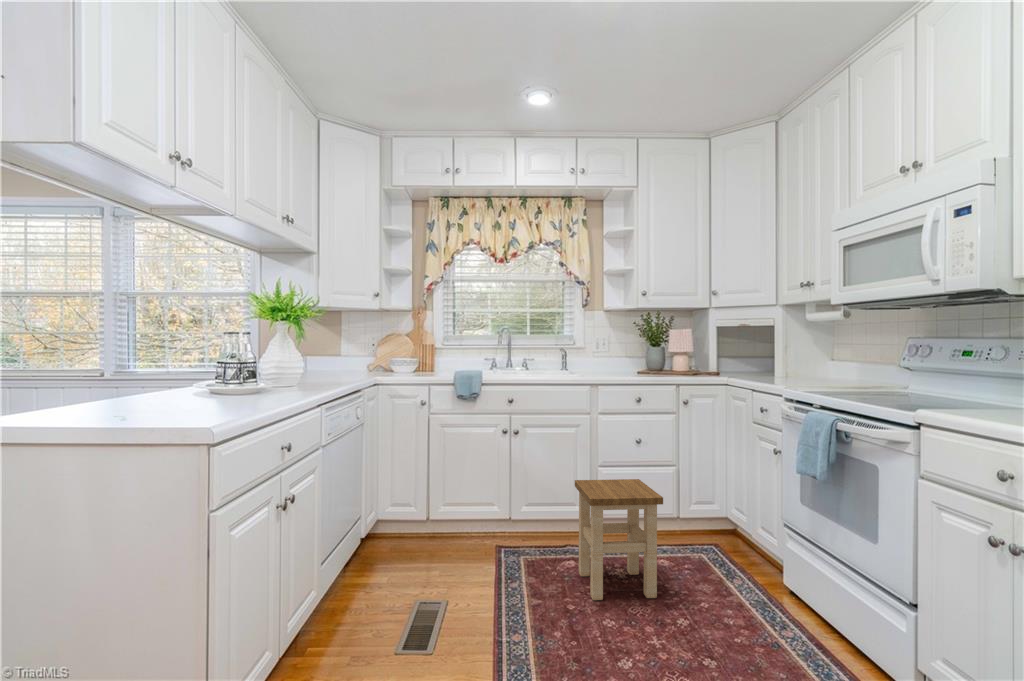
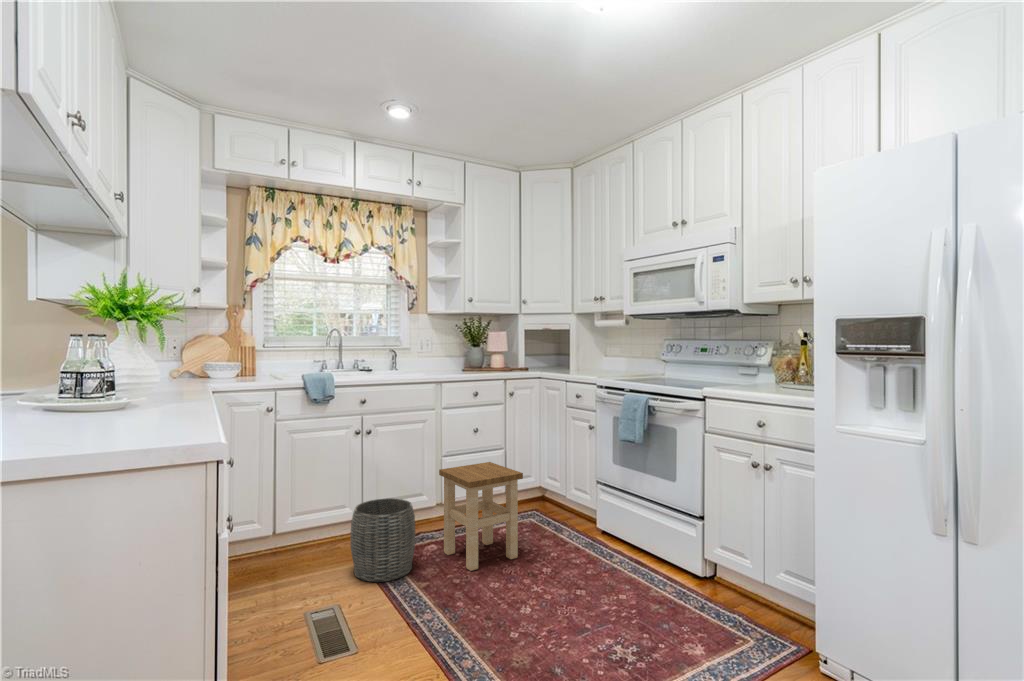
woven basket: none [477,502,542,590] -> present [350,498,416,582]

